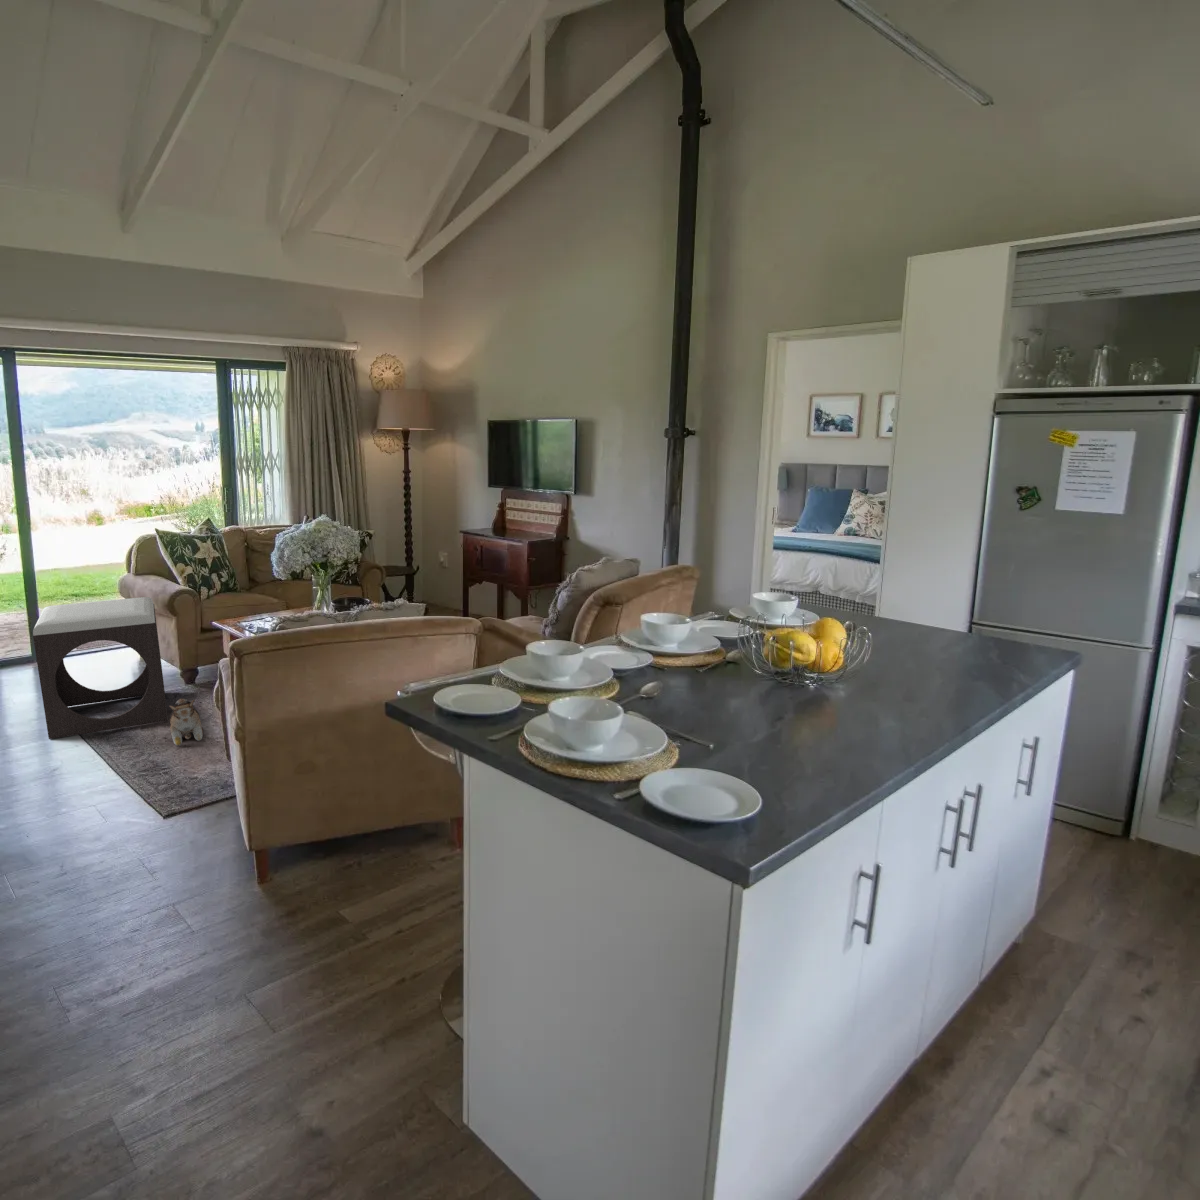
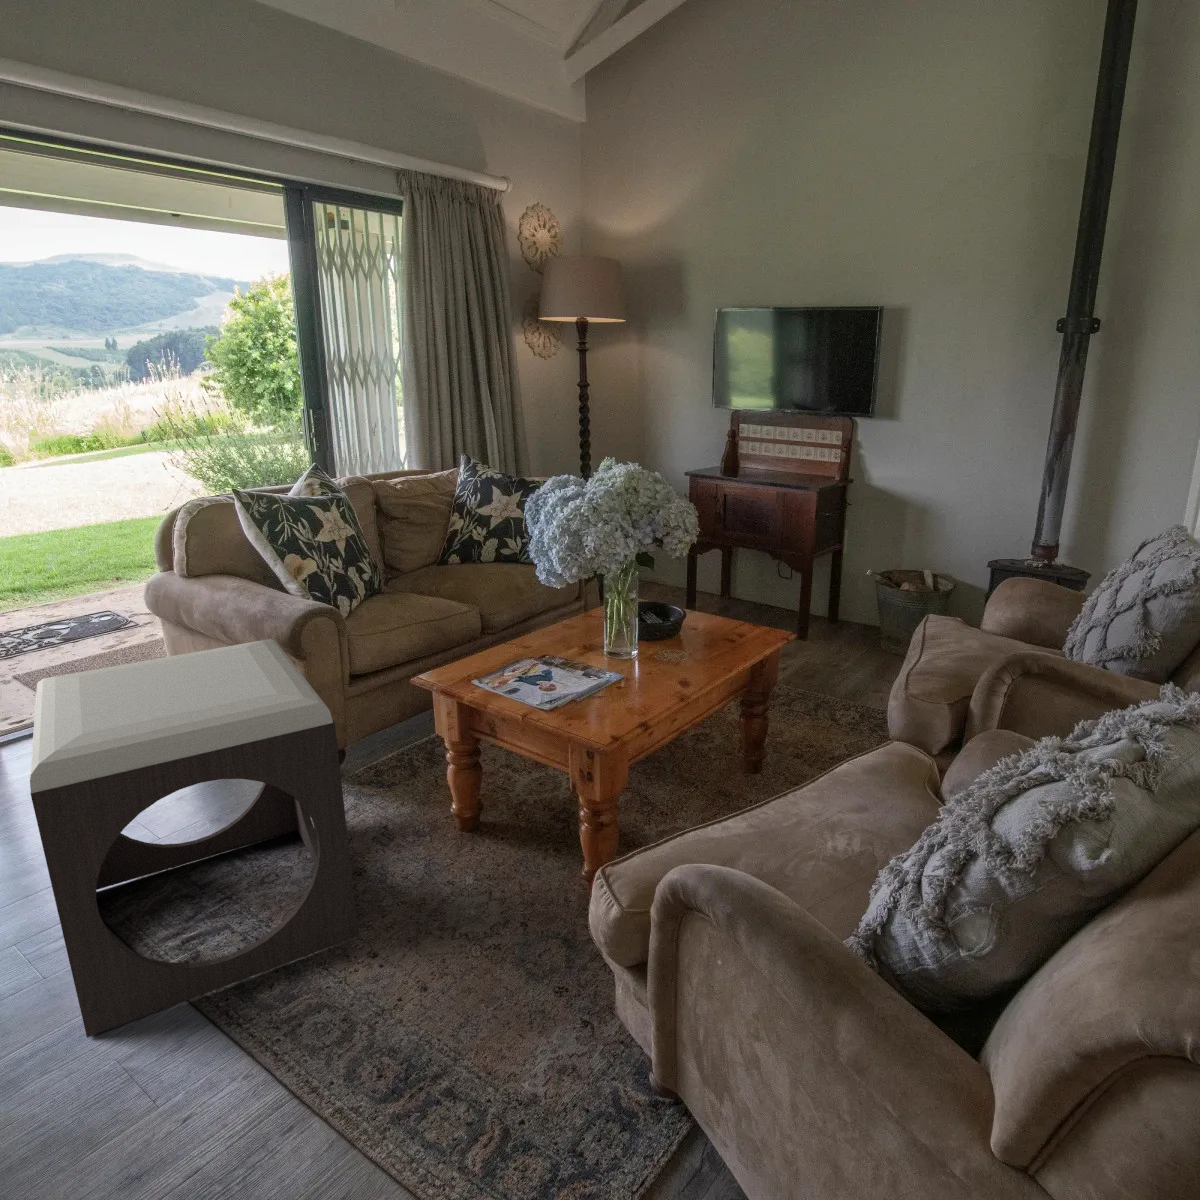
plush toy: present [169,699,203,746] -> none [405,936,502,1061]

